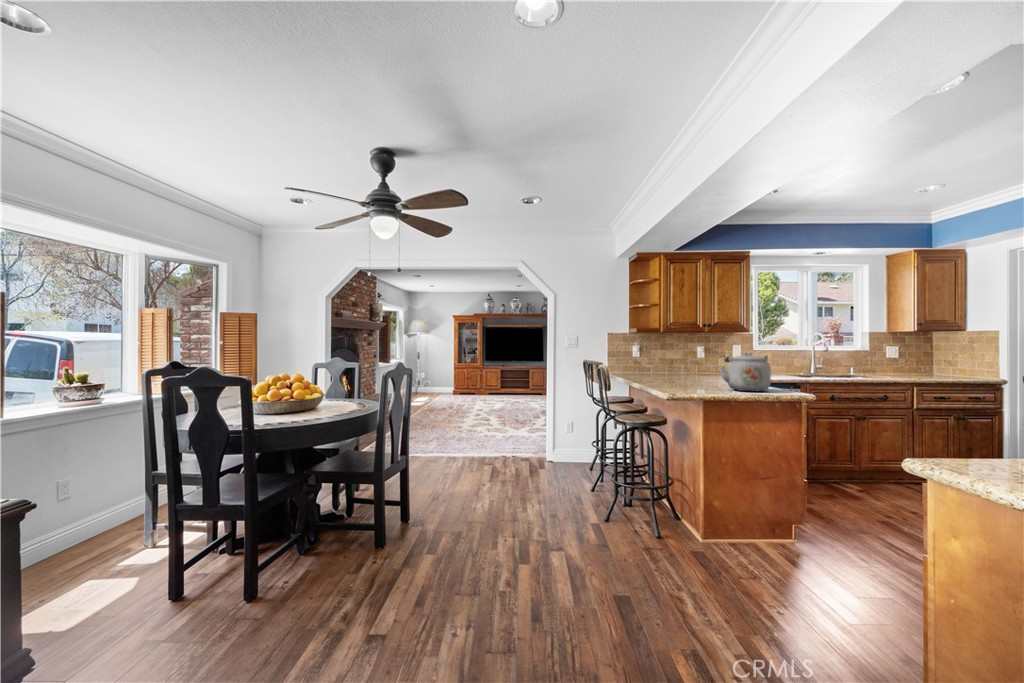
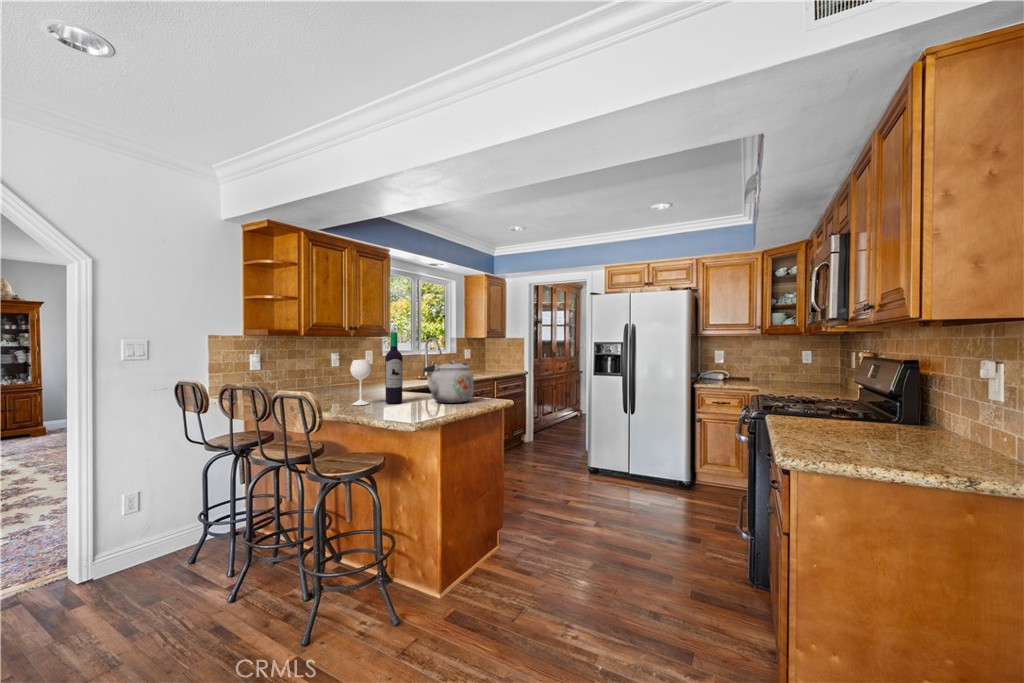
wine bottle: none [664,328,705,387] -> present [350,332,403,405]

